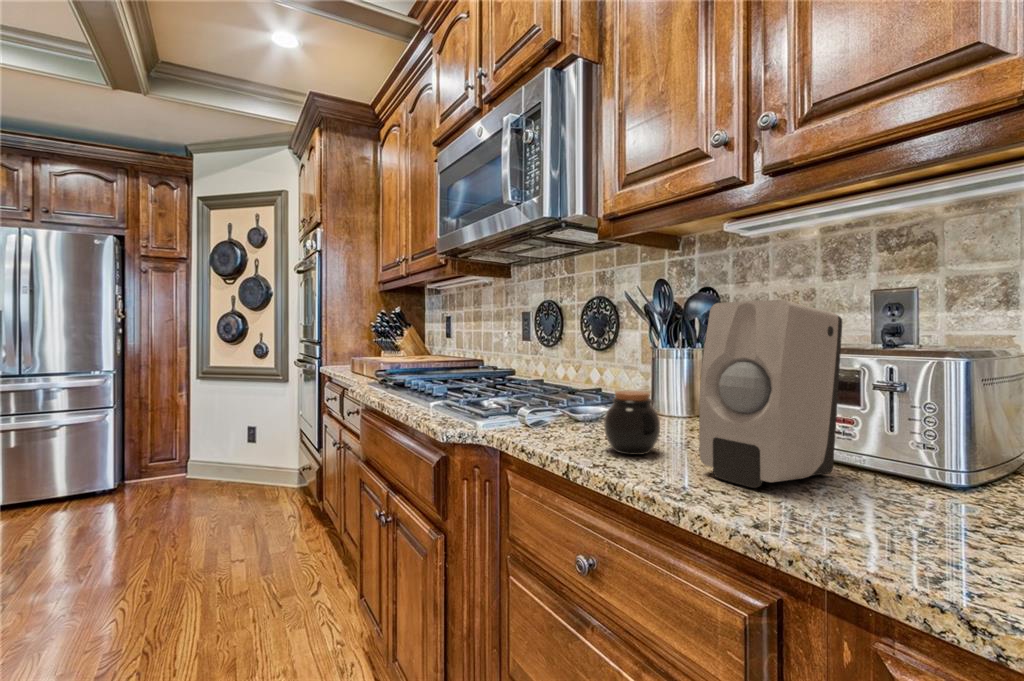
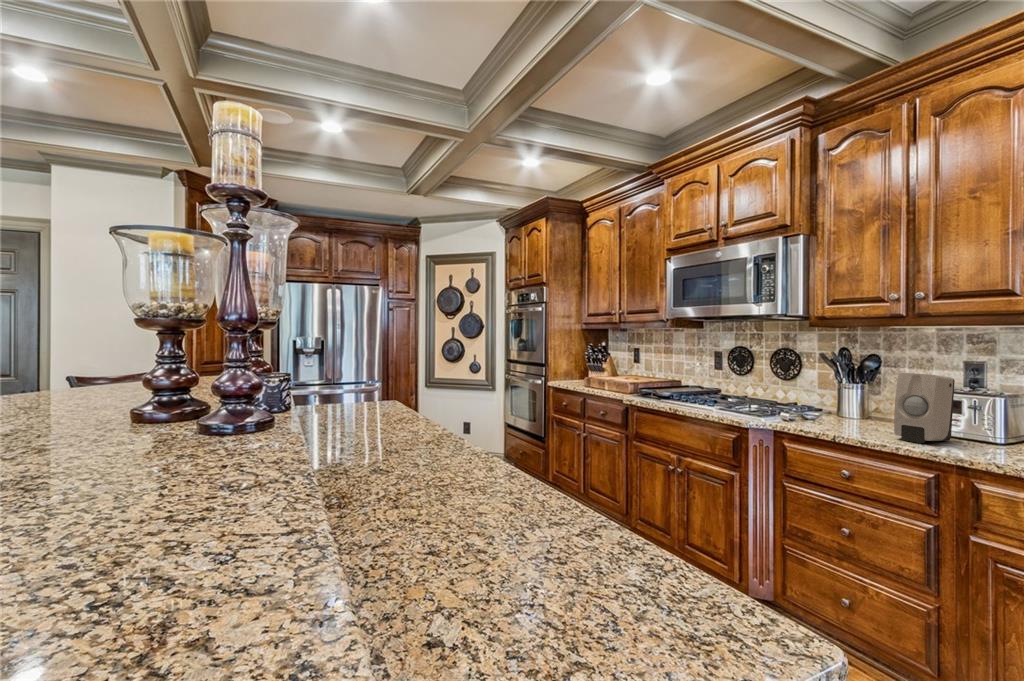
jar: present [604,390,660,455] -> none [841,405,869,432]

